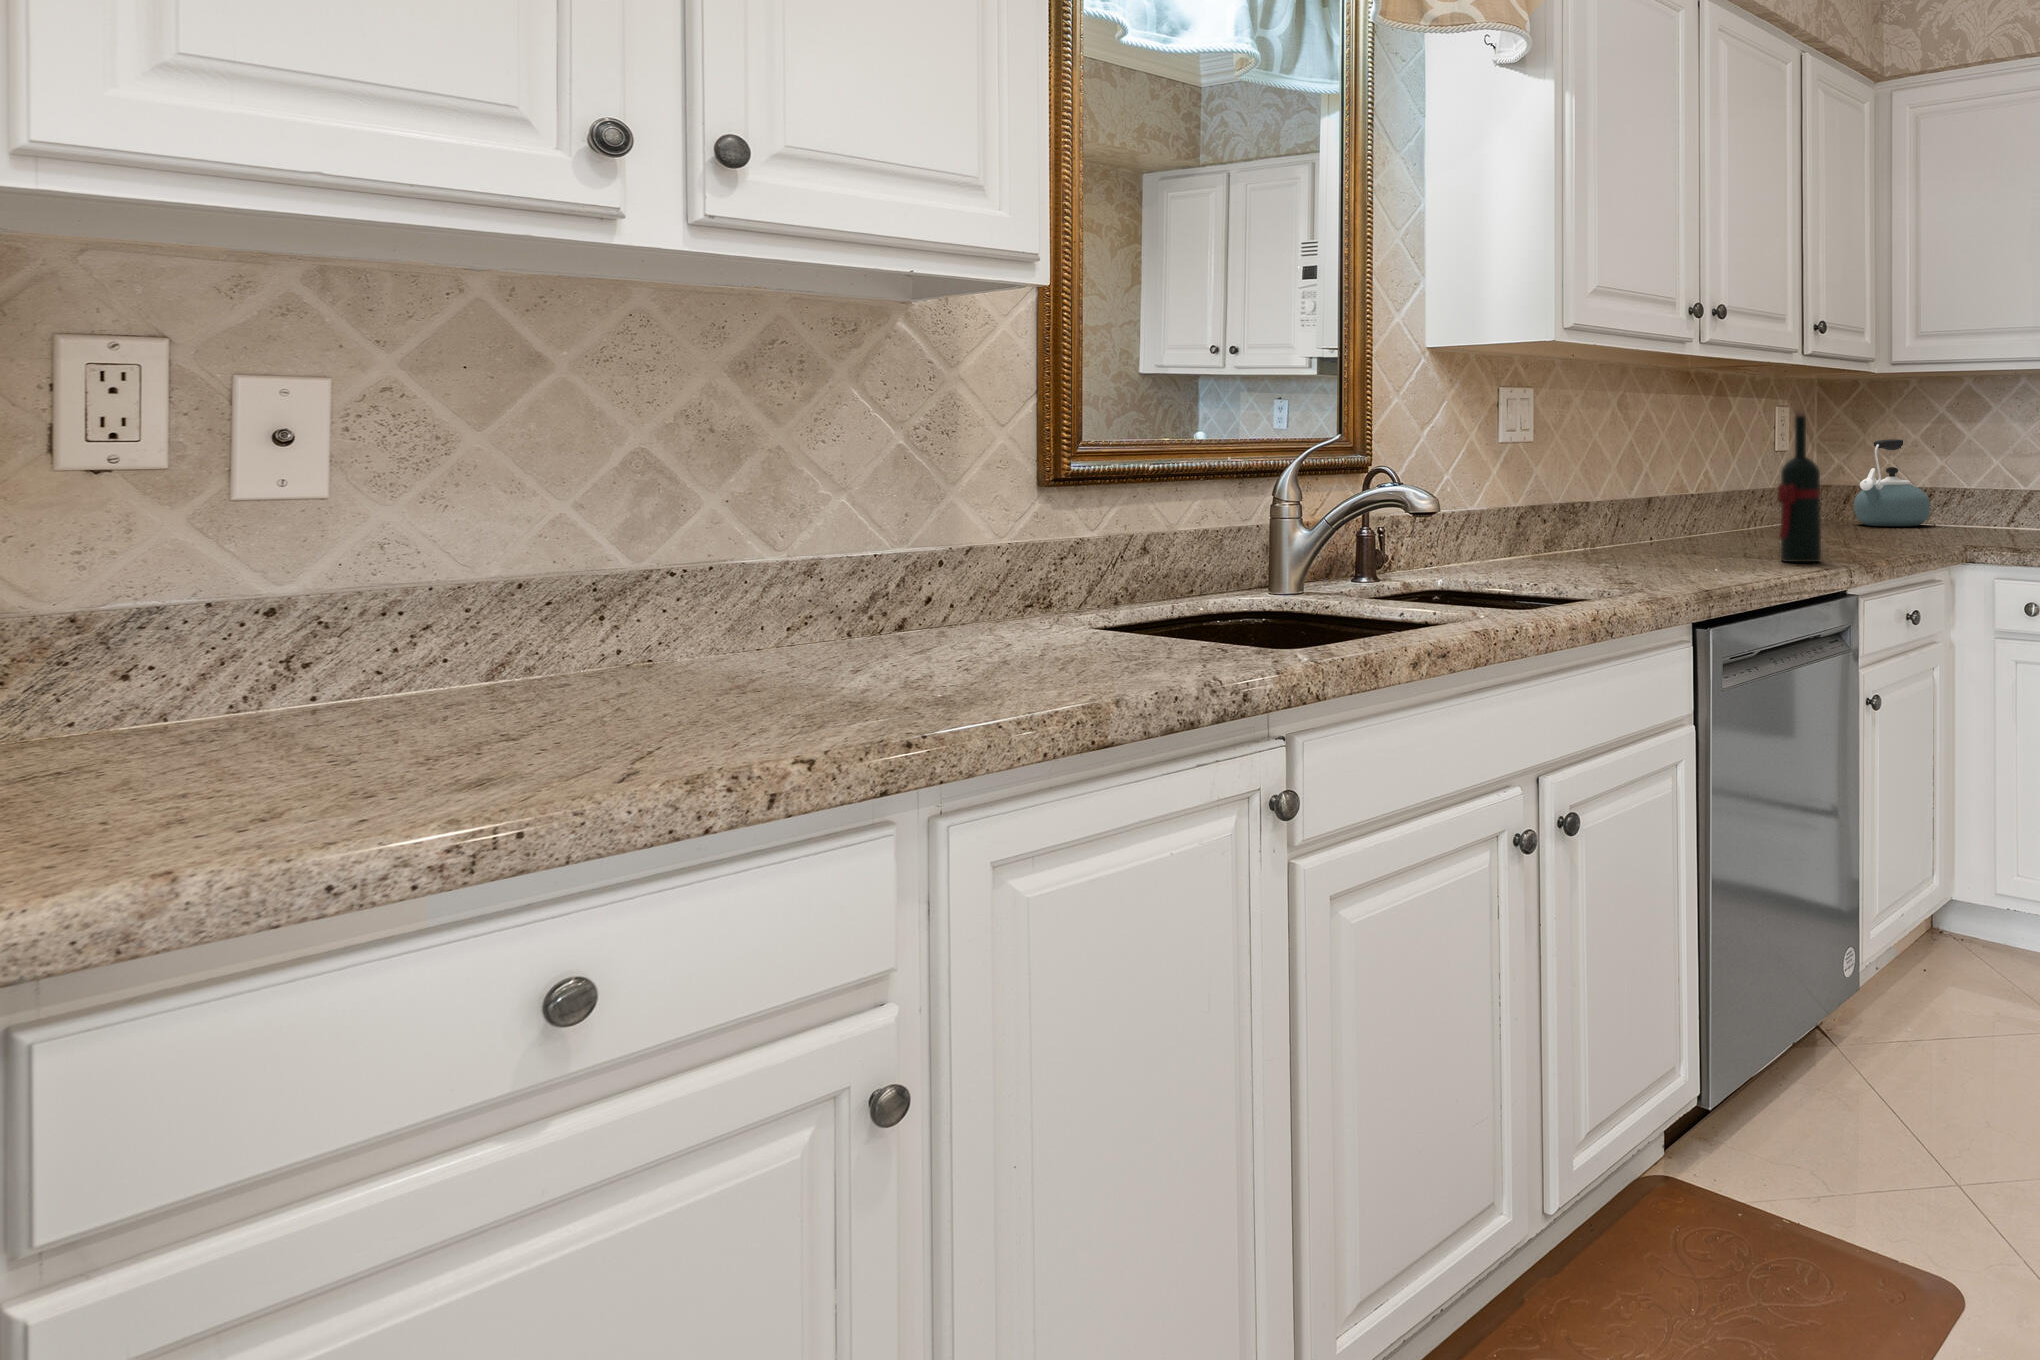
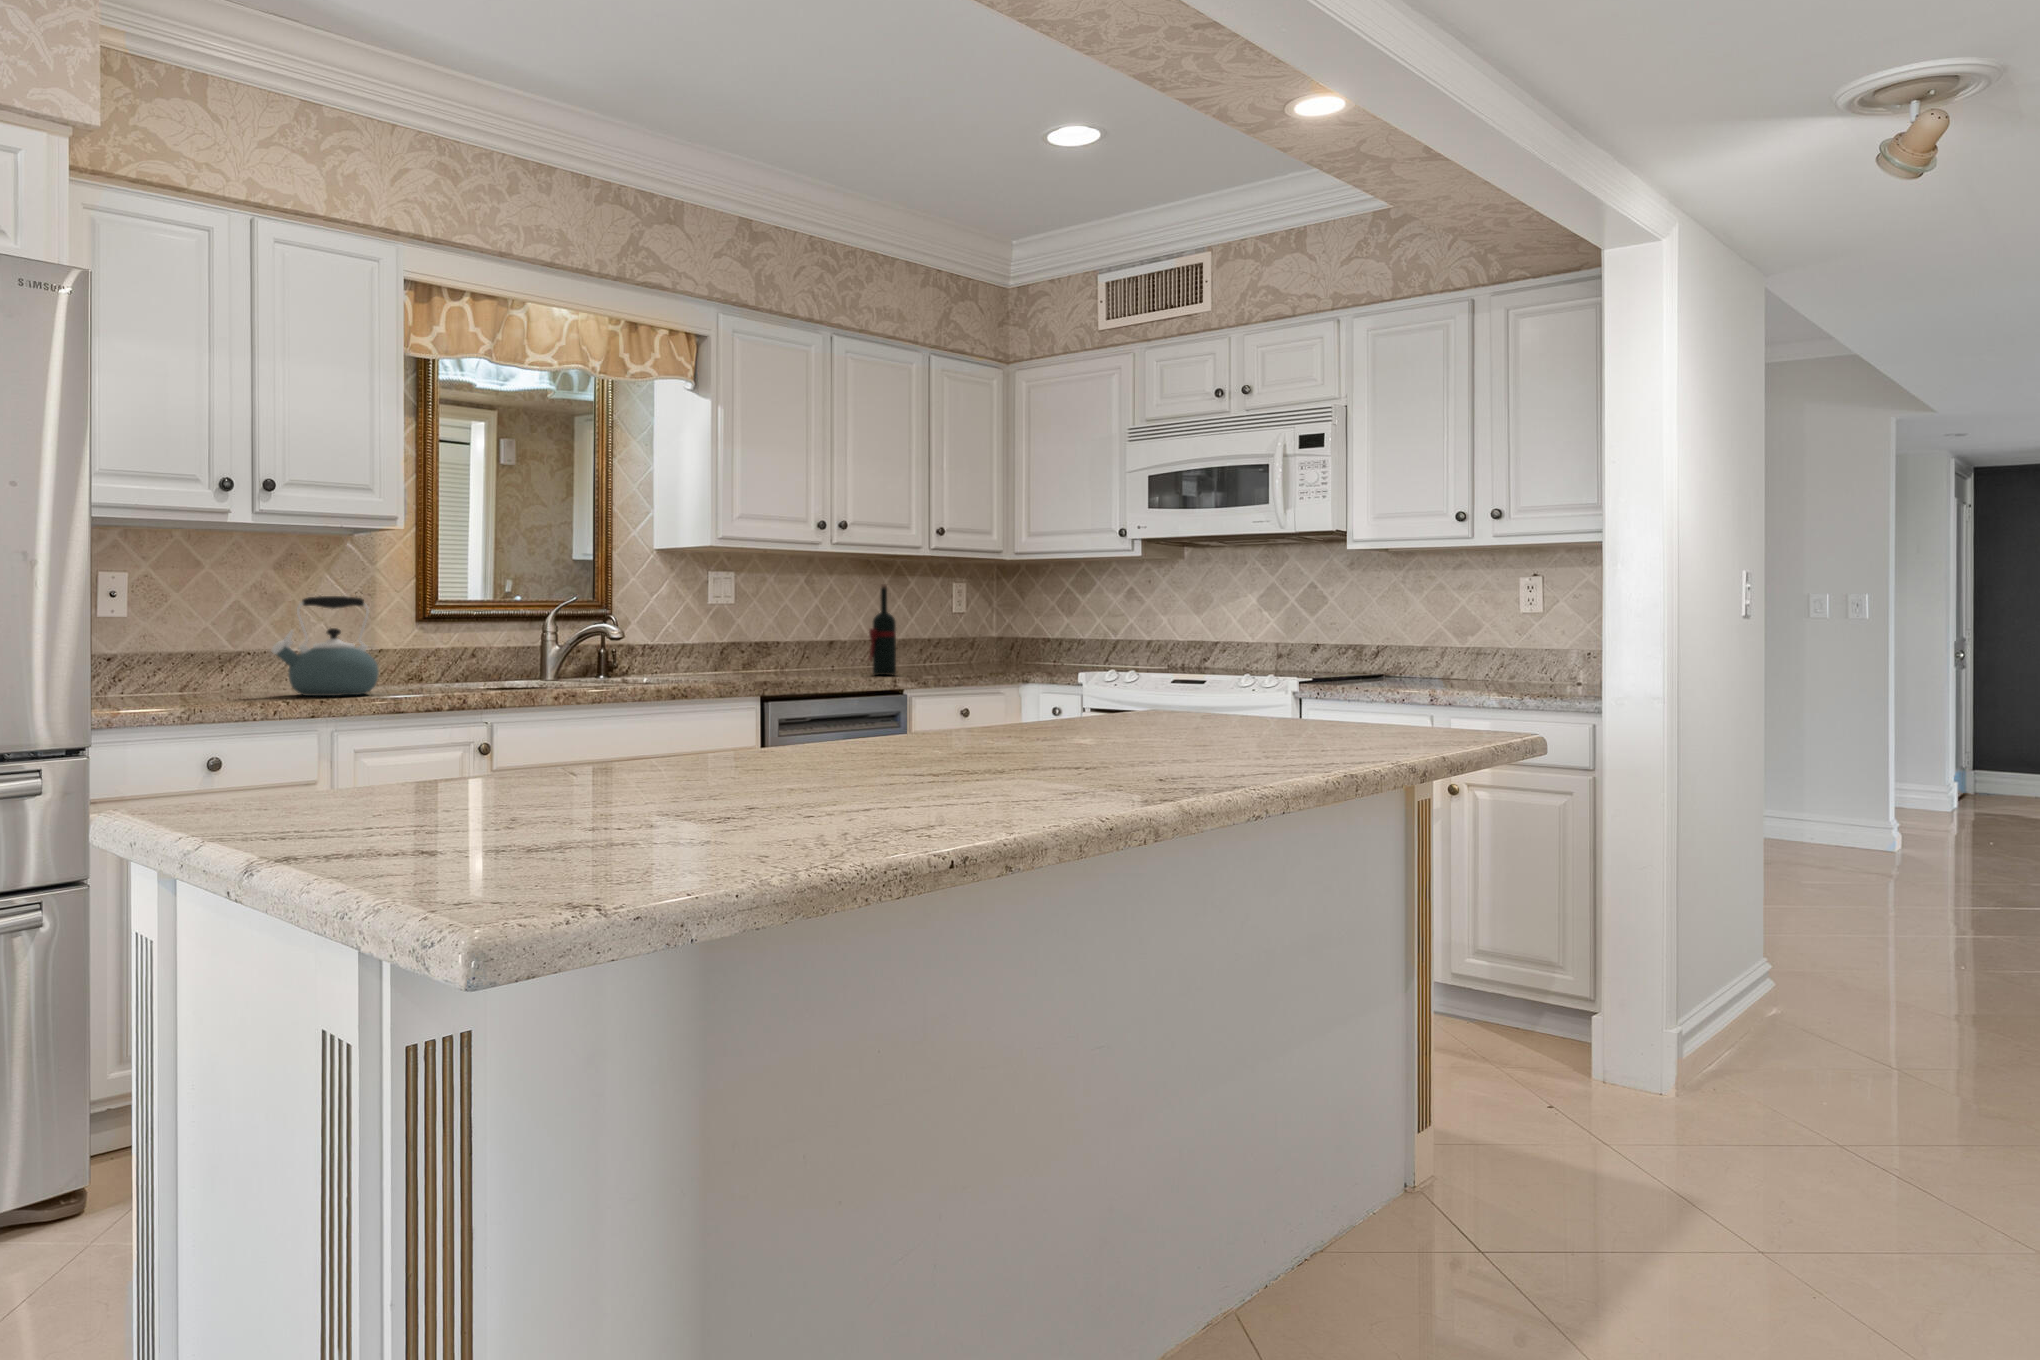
kettle: present [1854,439,1930,526] -> present [272,596,379,696]

